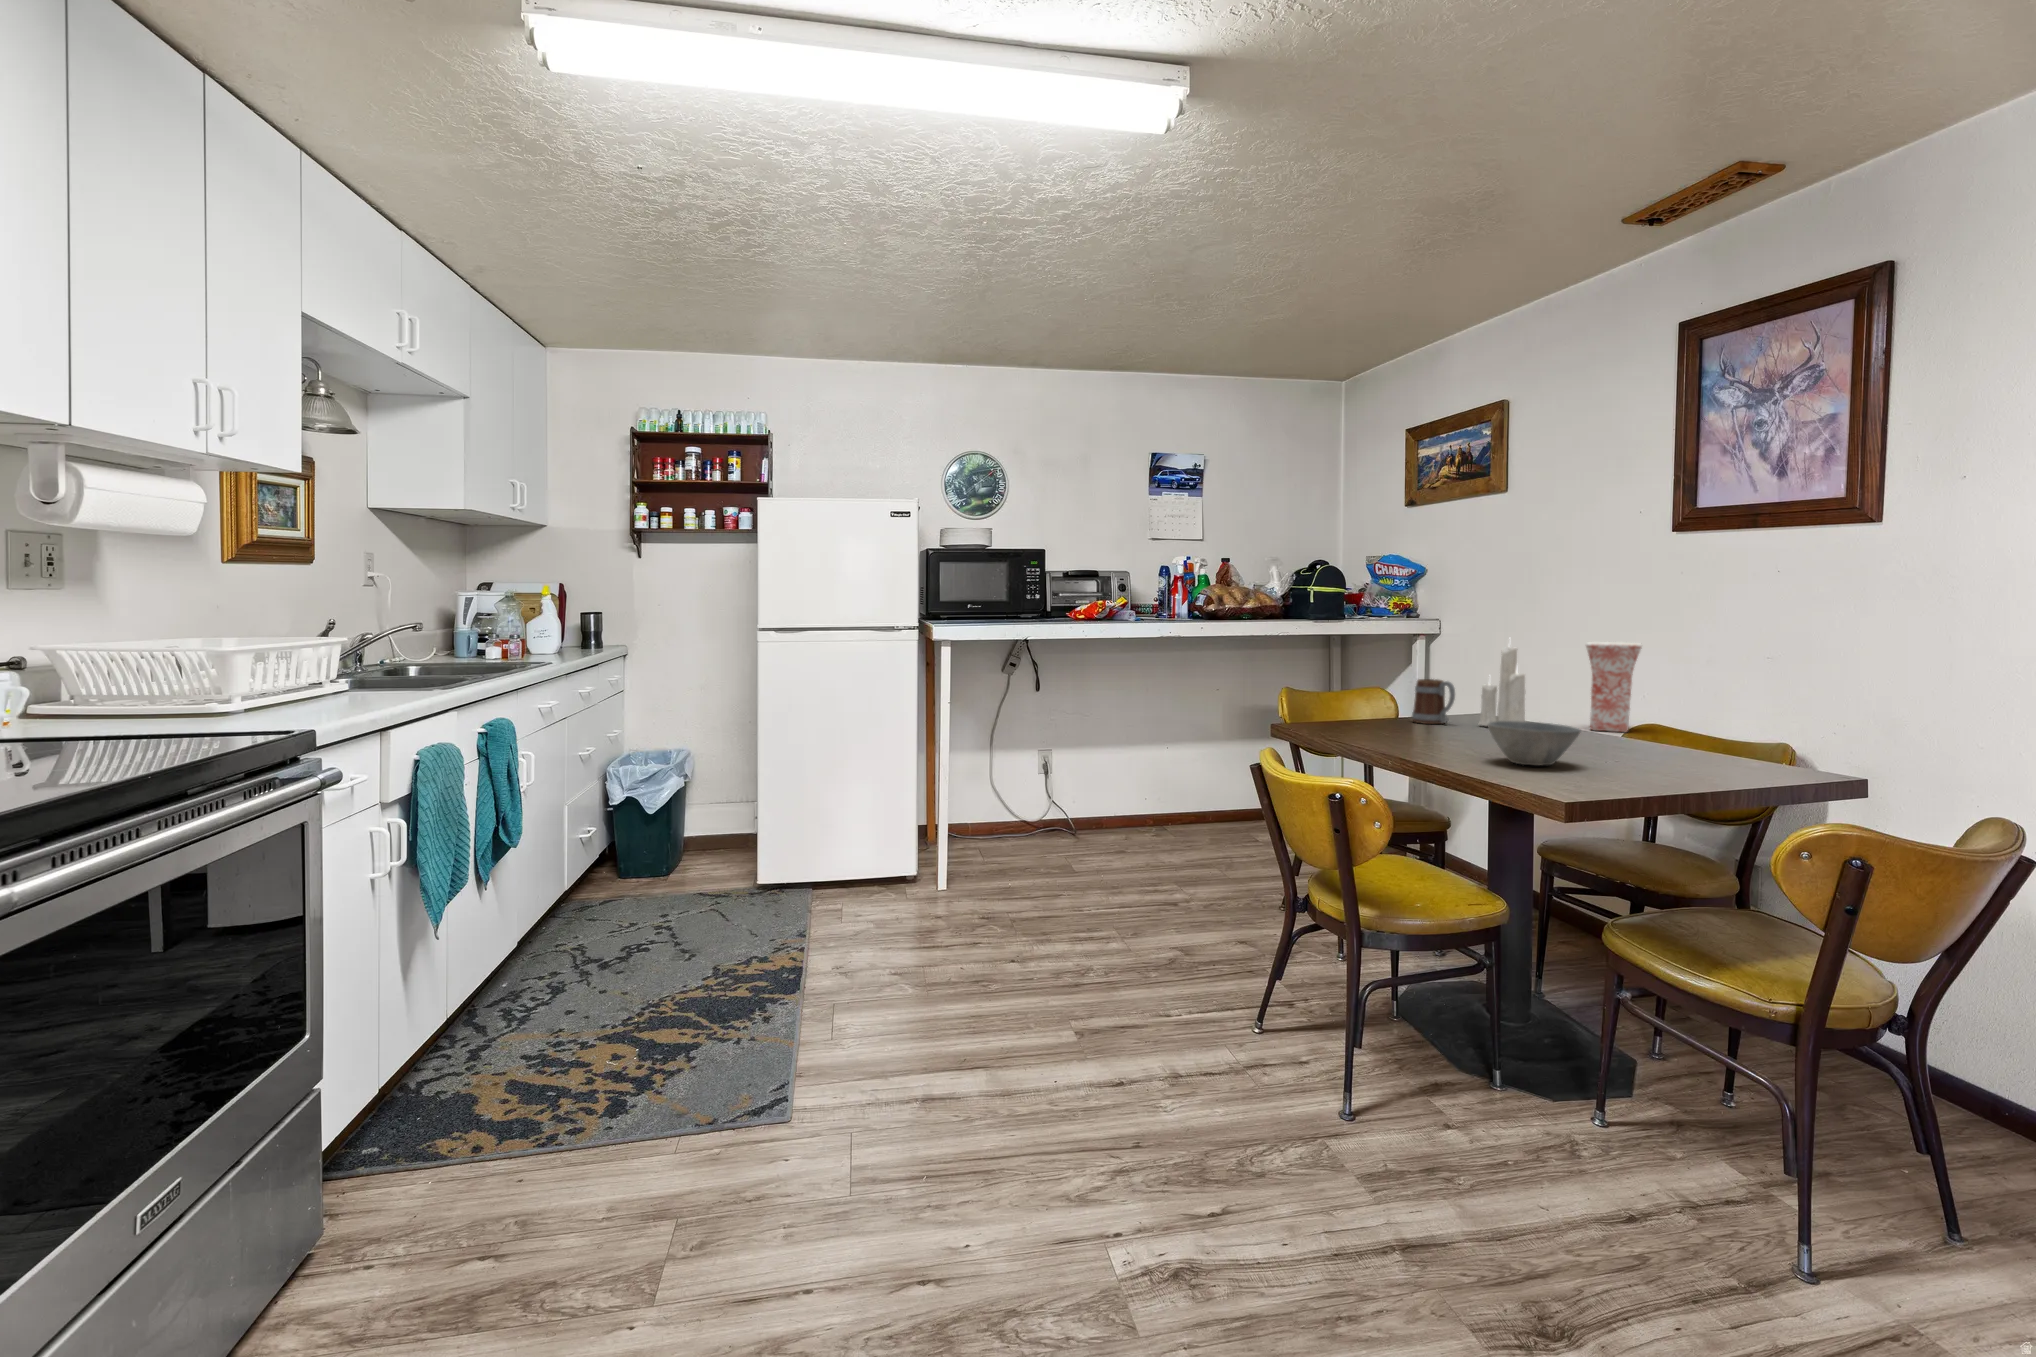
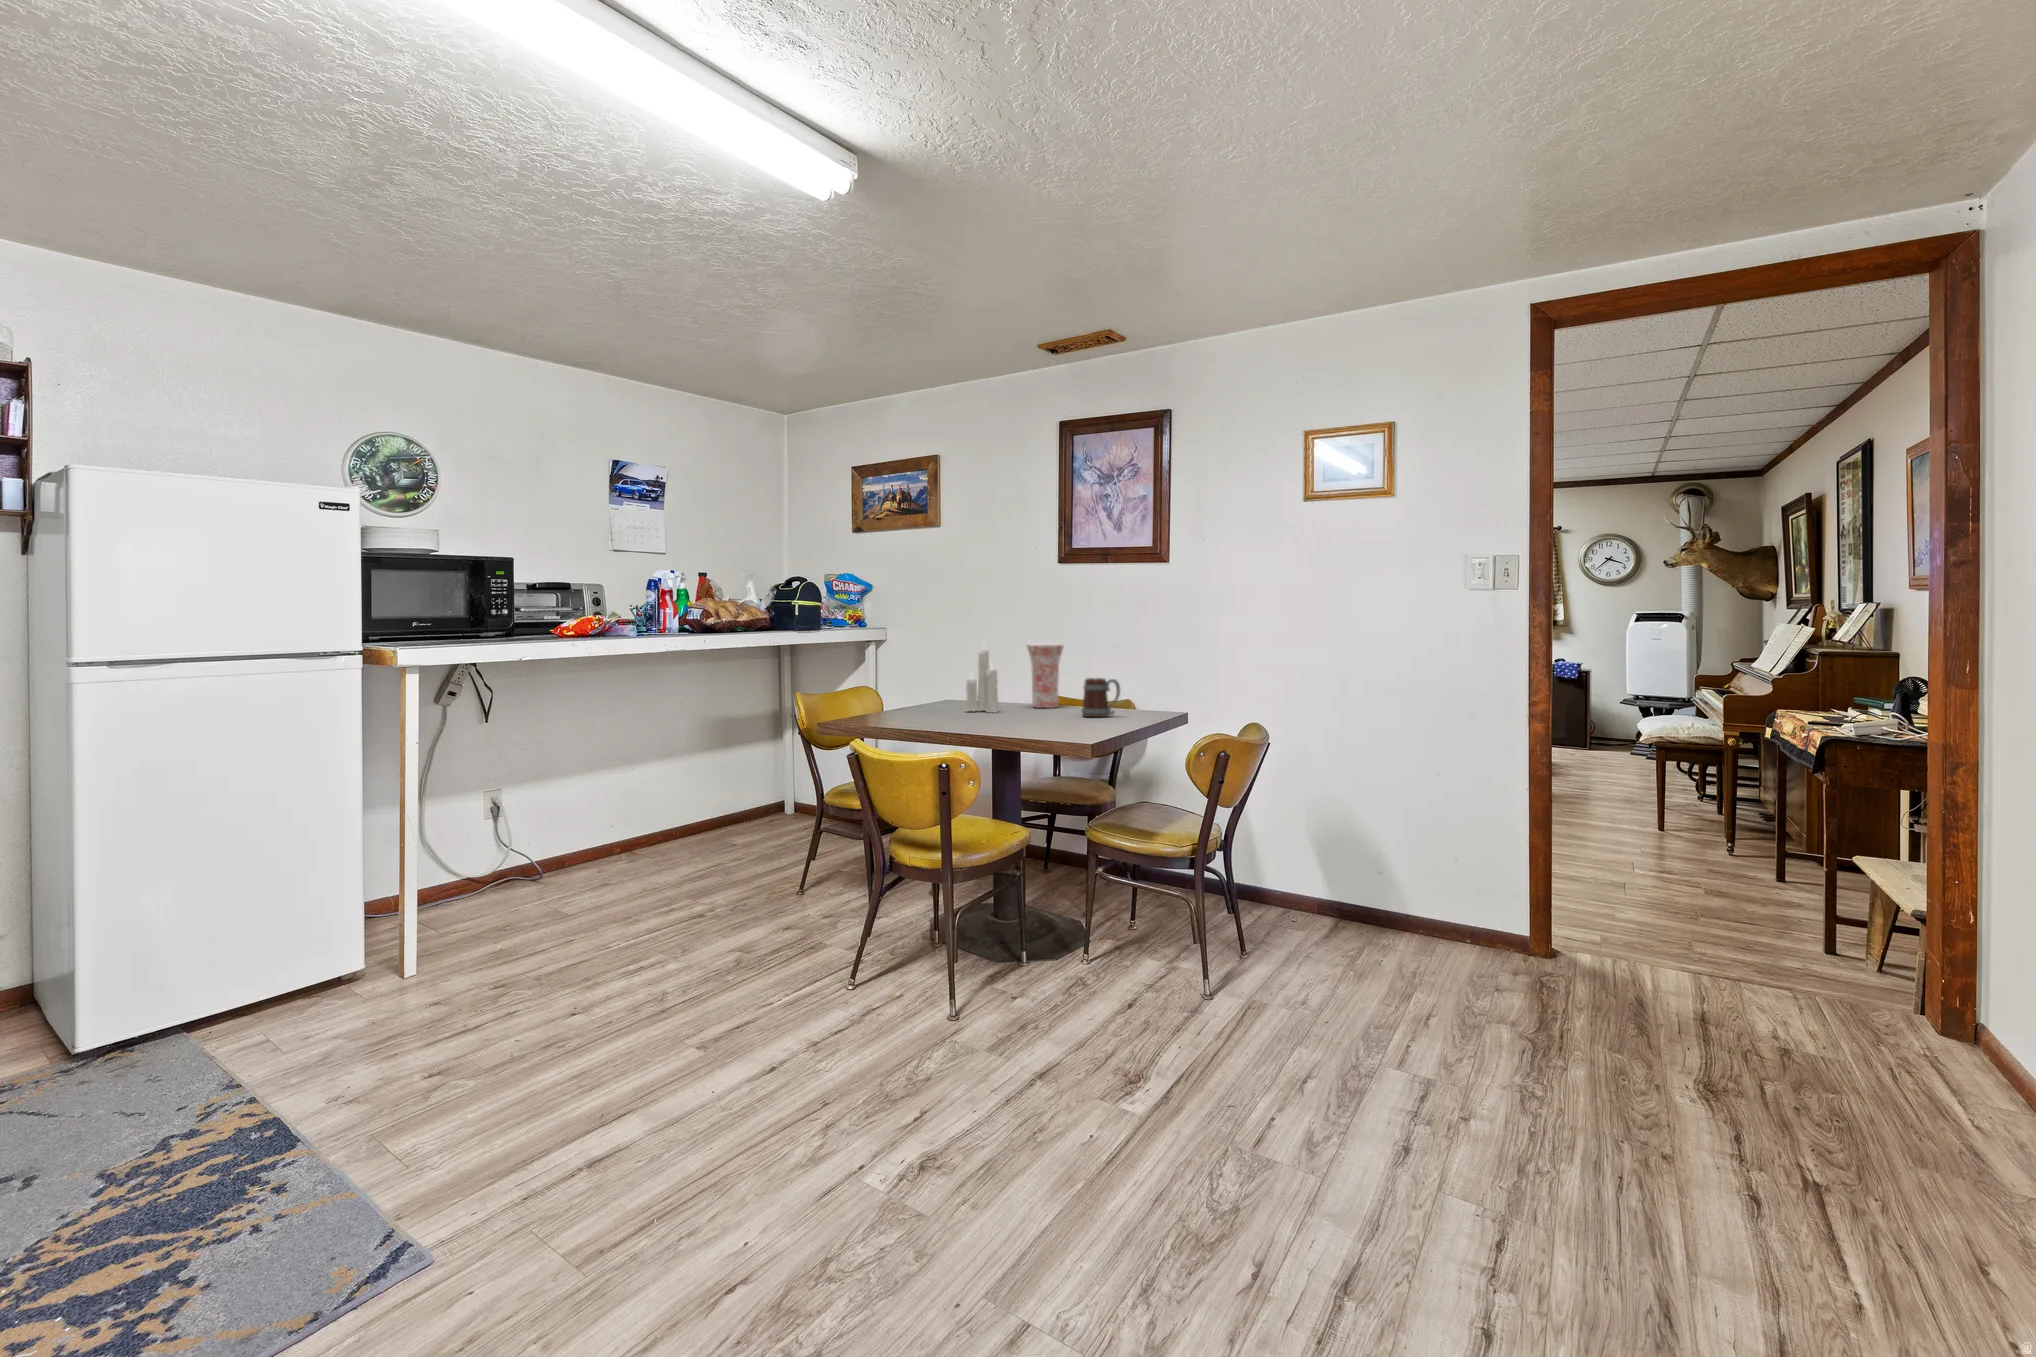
mug: present [1412,679,1455,724] -> present [1082,678,1120,717]
bowl: present [1487,721,1580,765] -> none [1012,701,1070,731]

